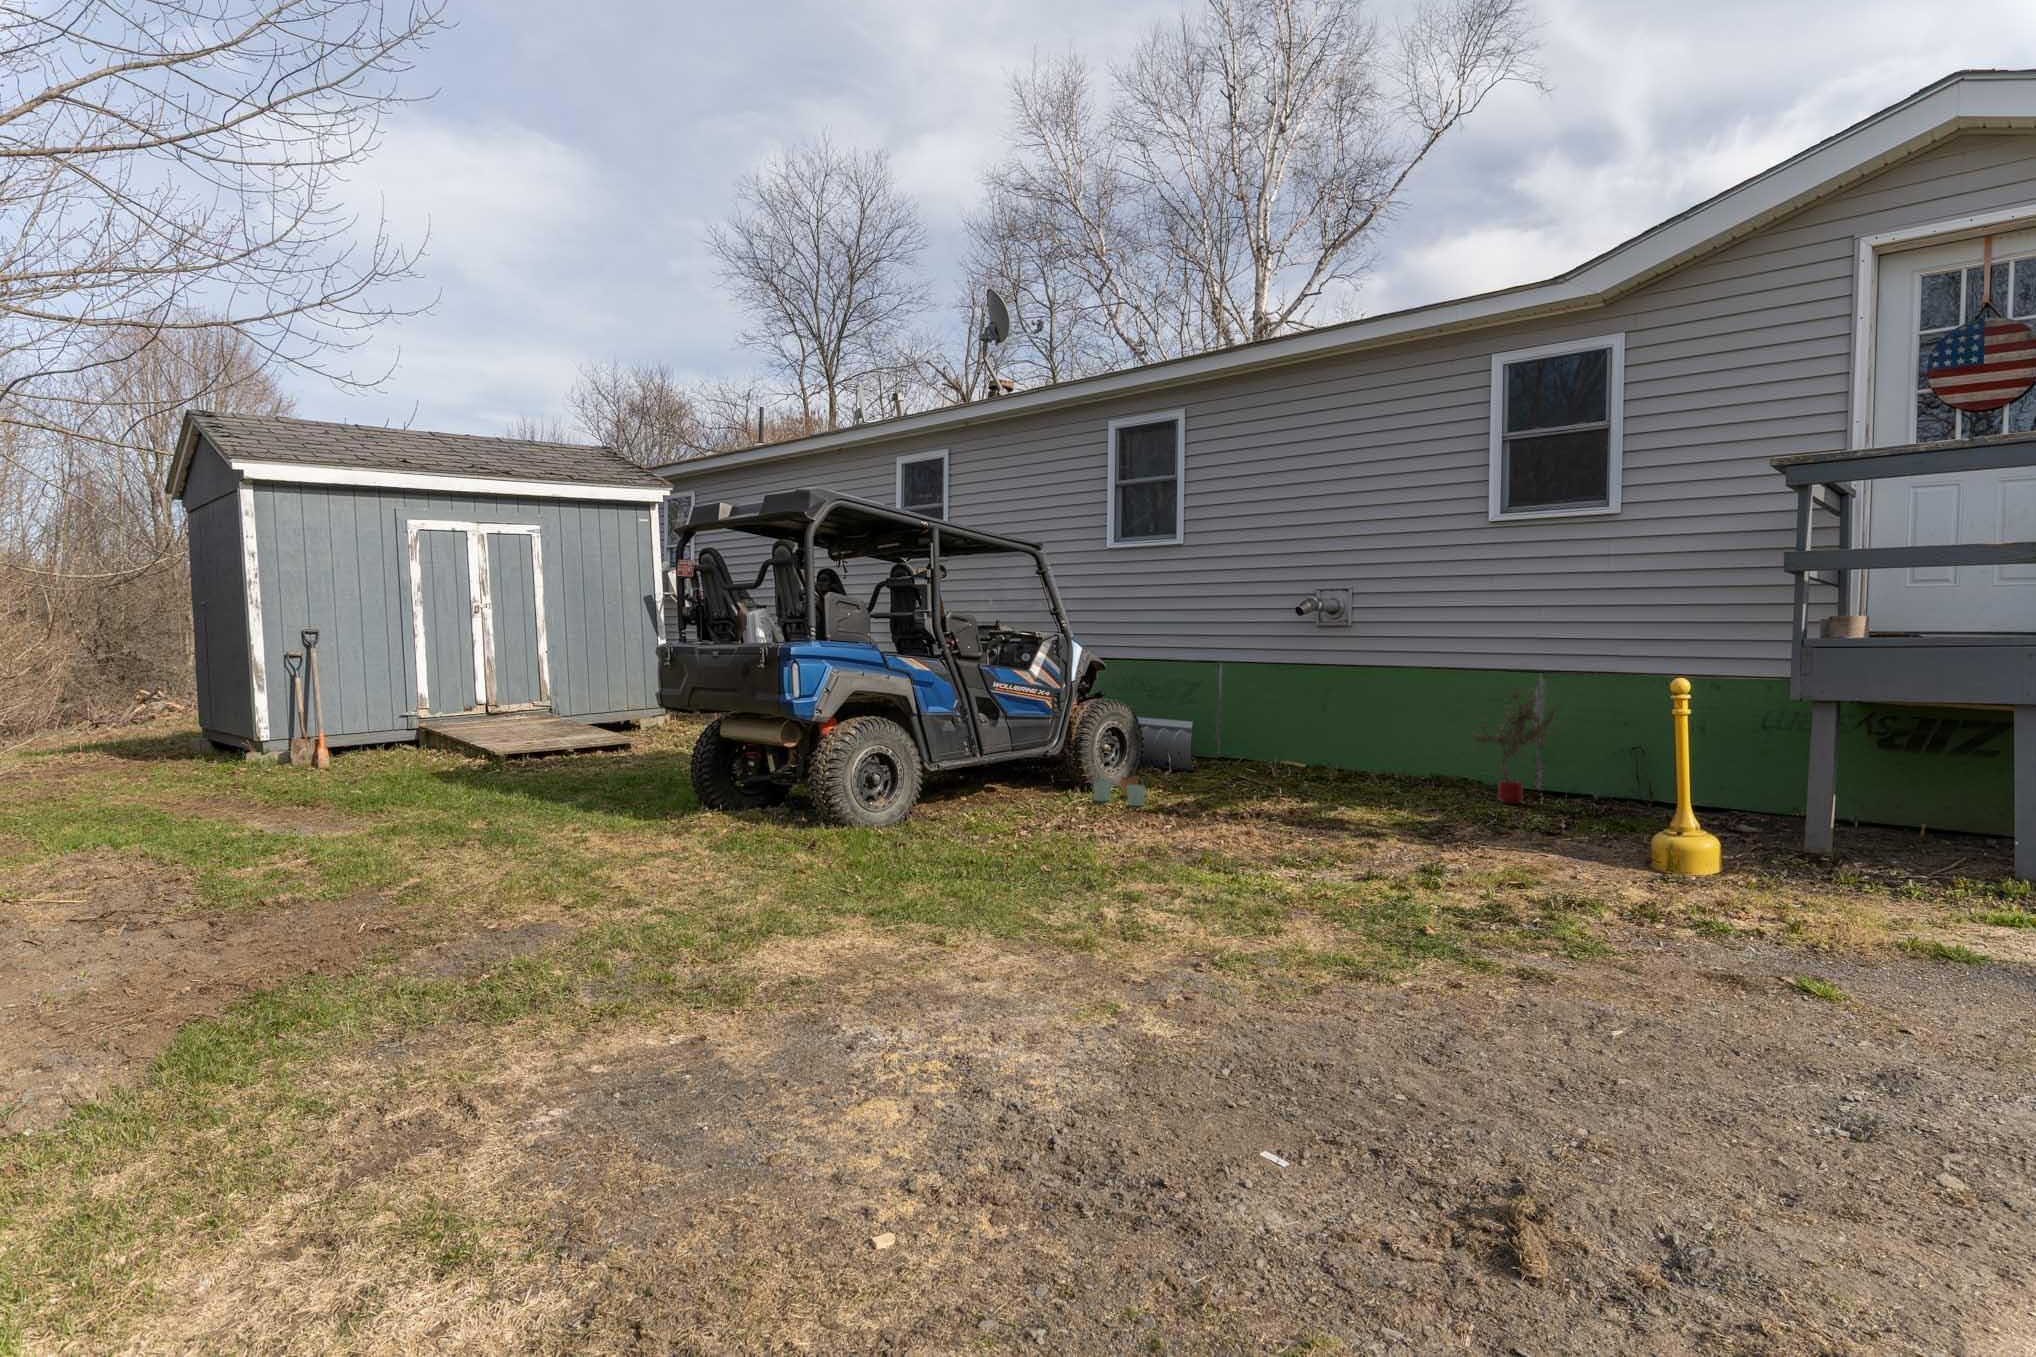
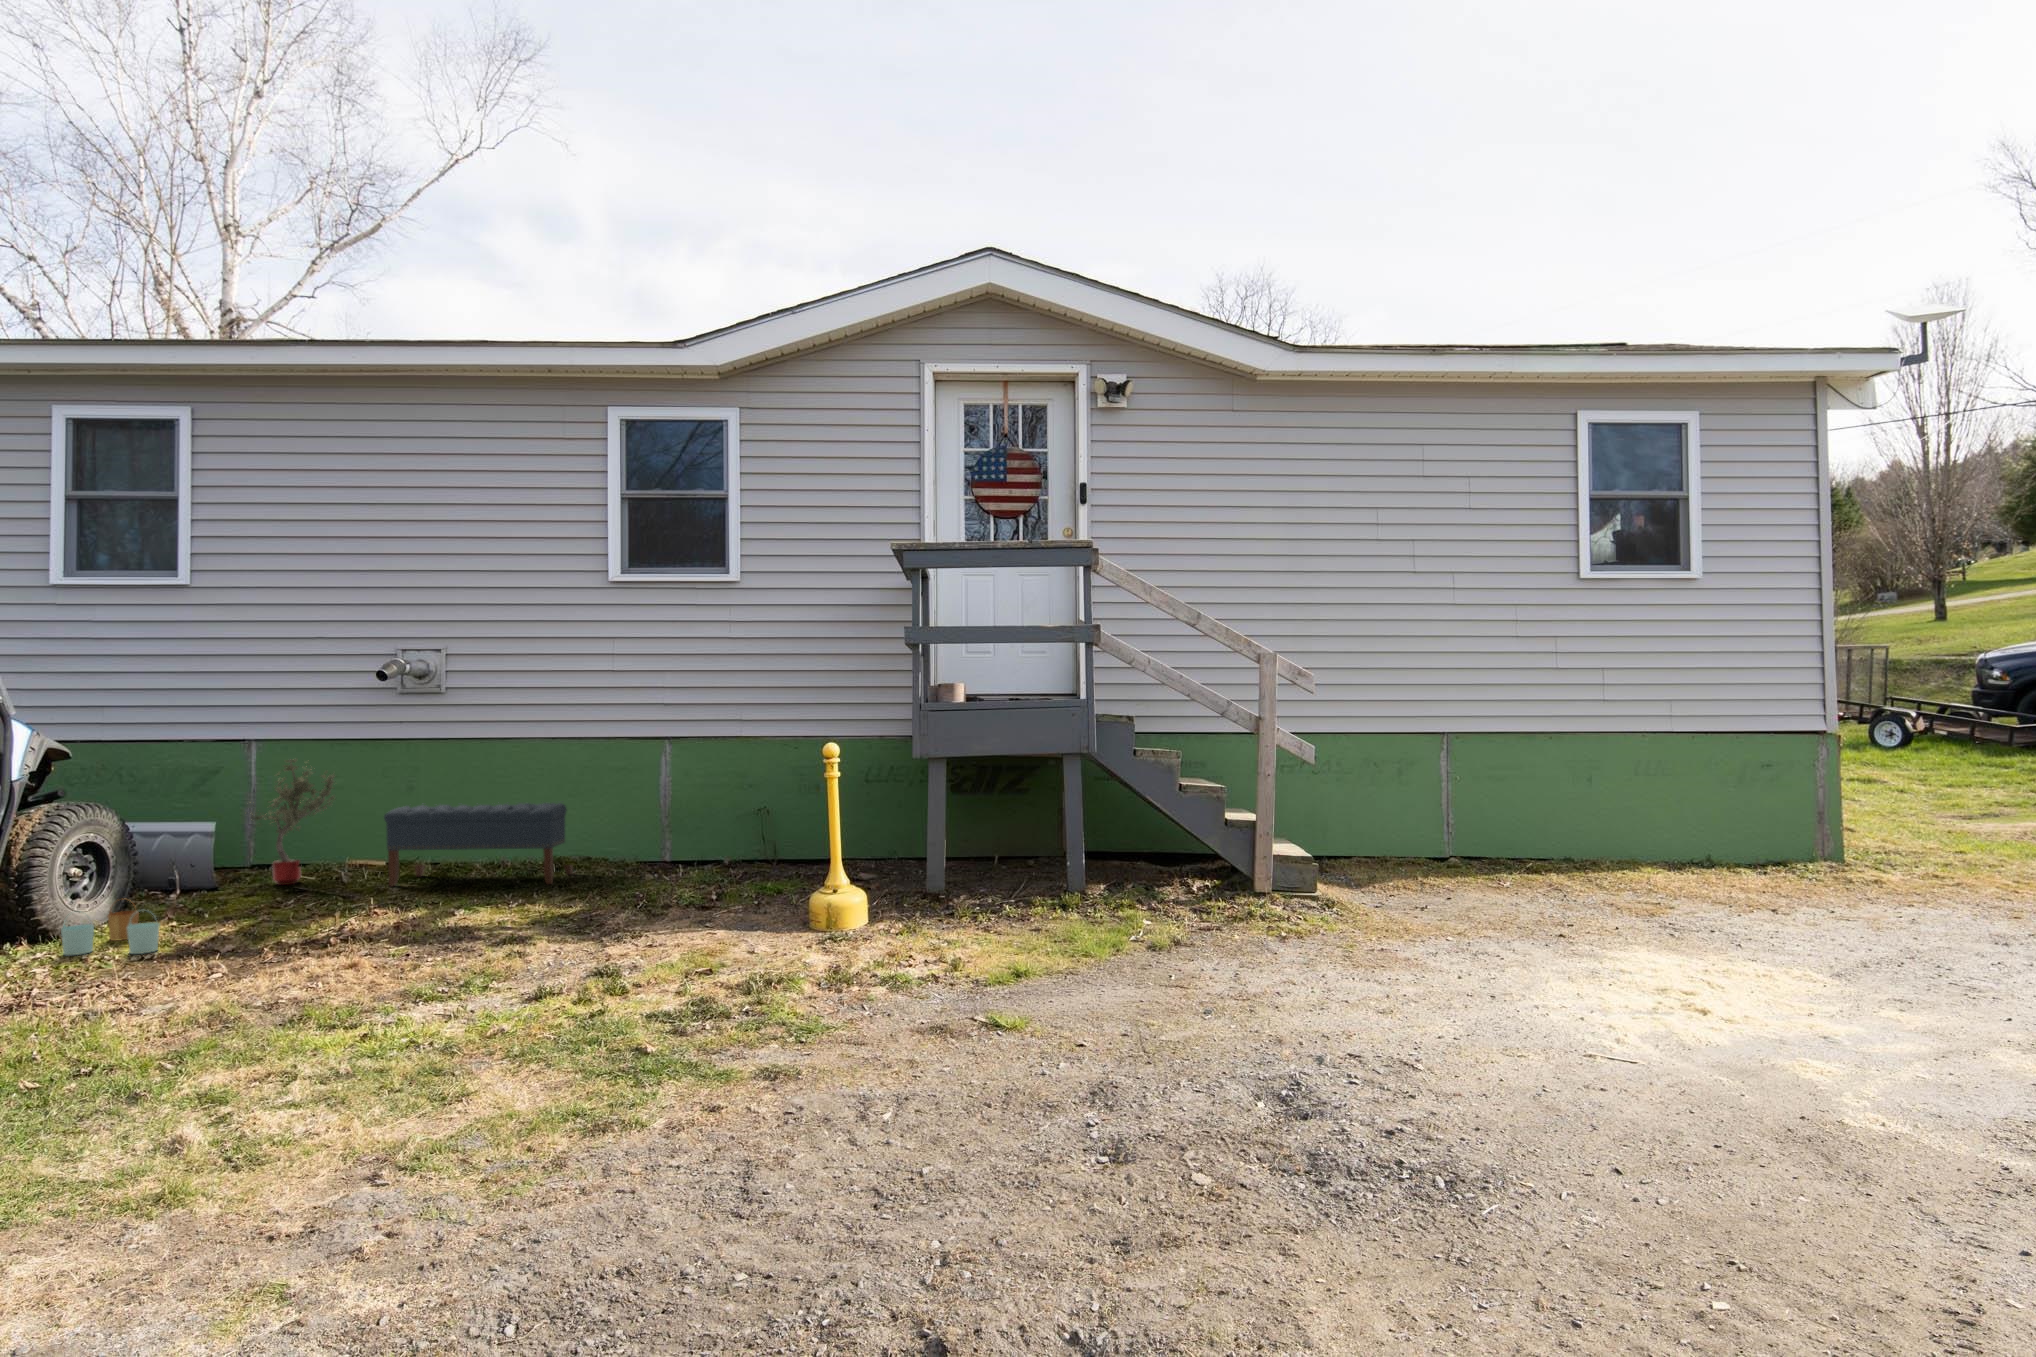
potted tree: present [1470,688,1558,804] -> present [250,759,335,885]
bench: none [1303,719,1458,797] -> present [384,803,573,886]

